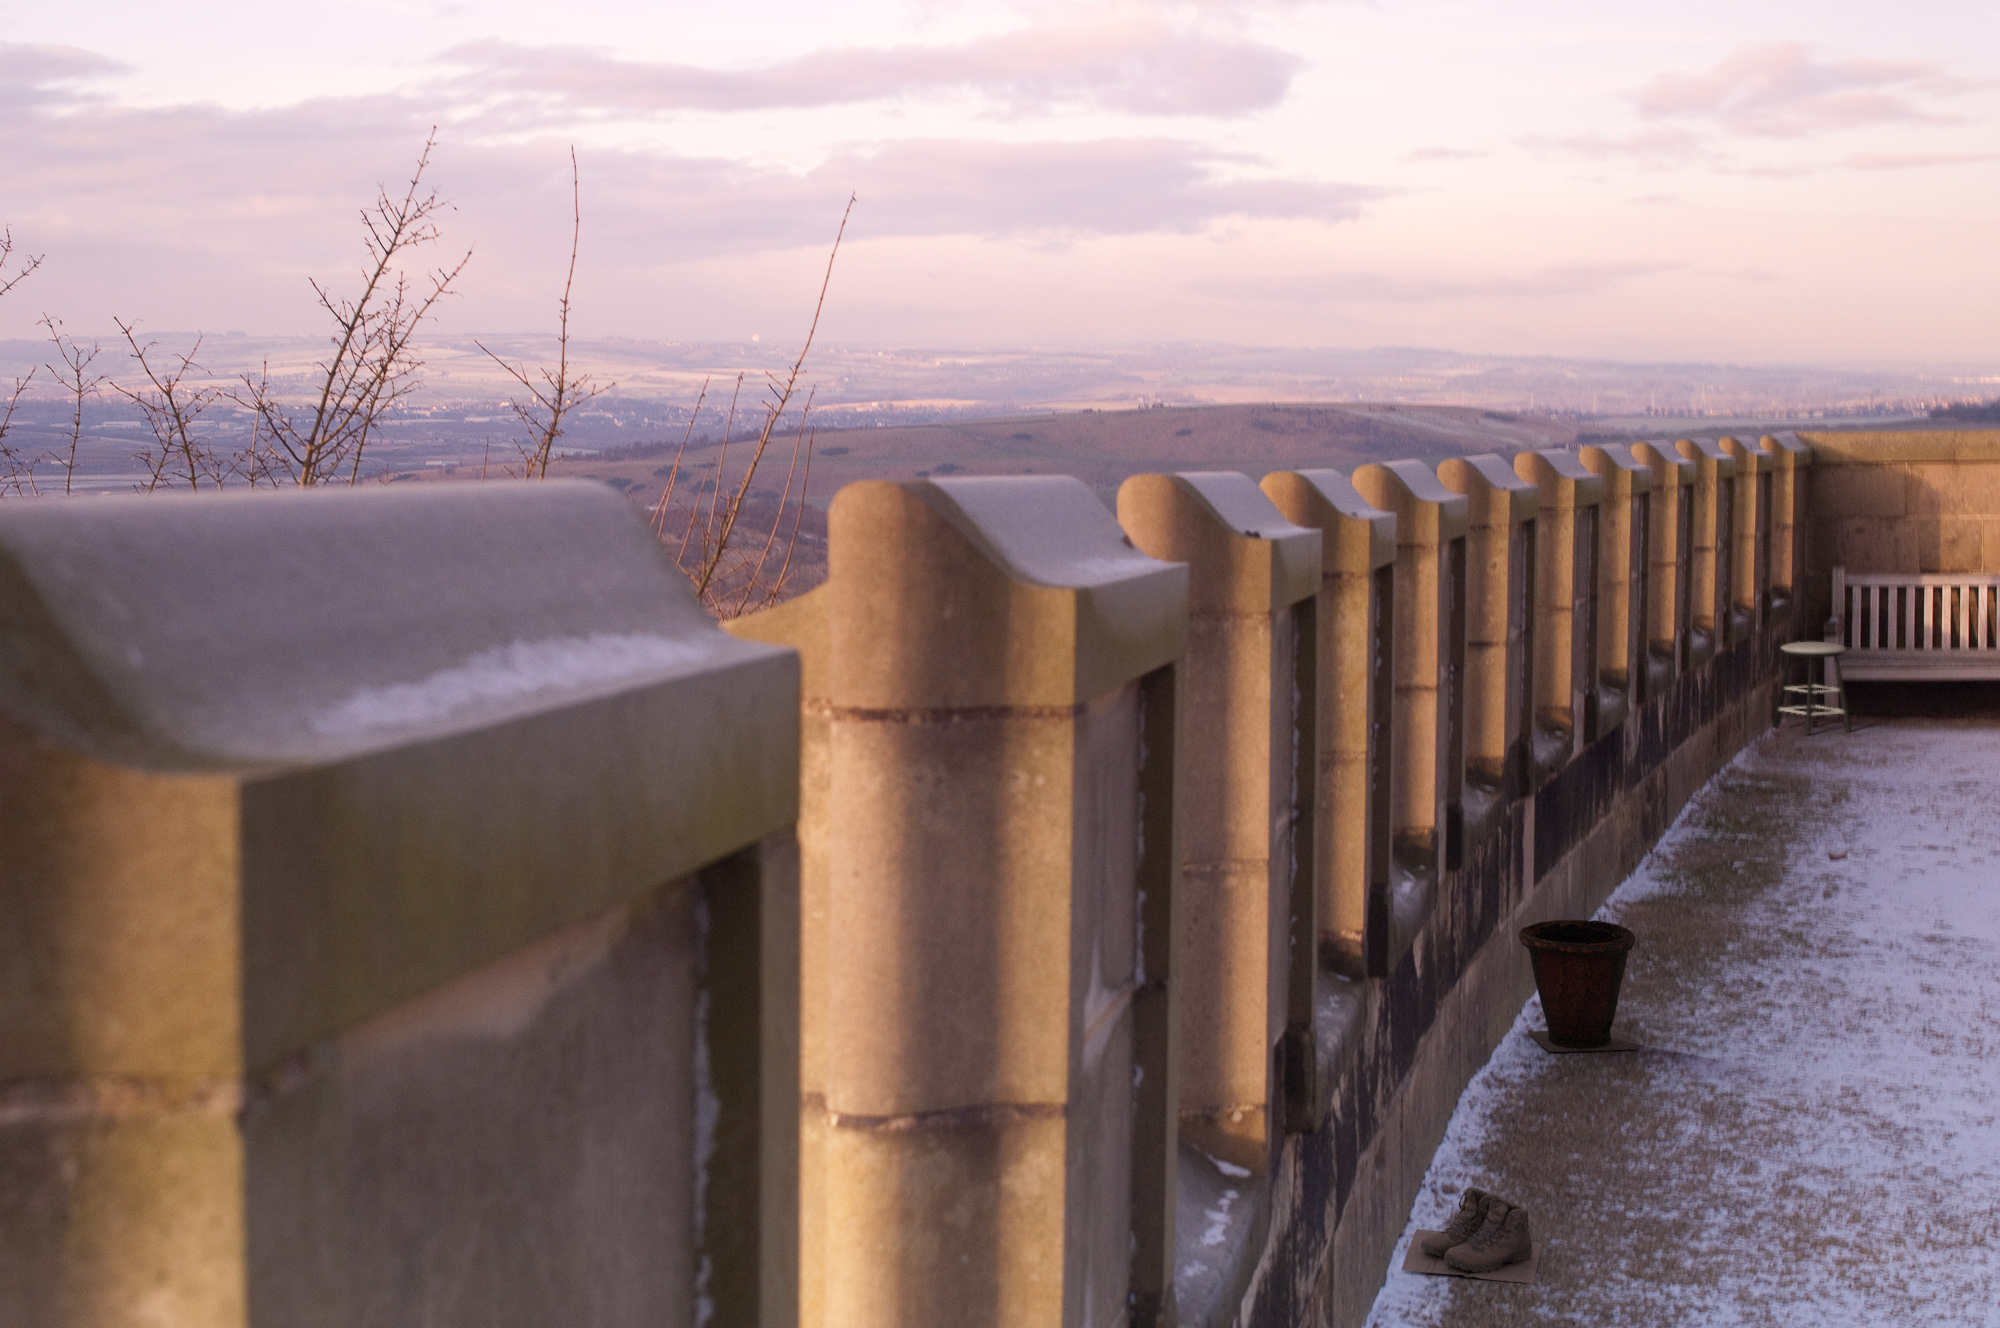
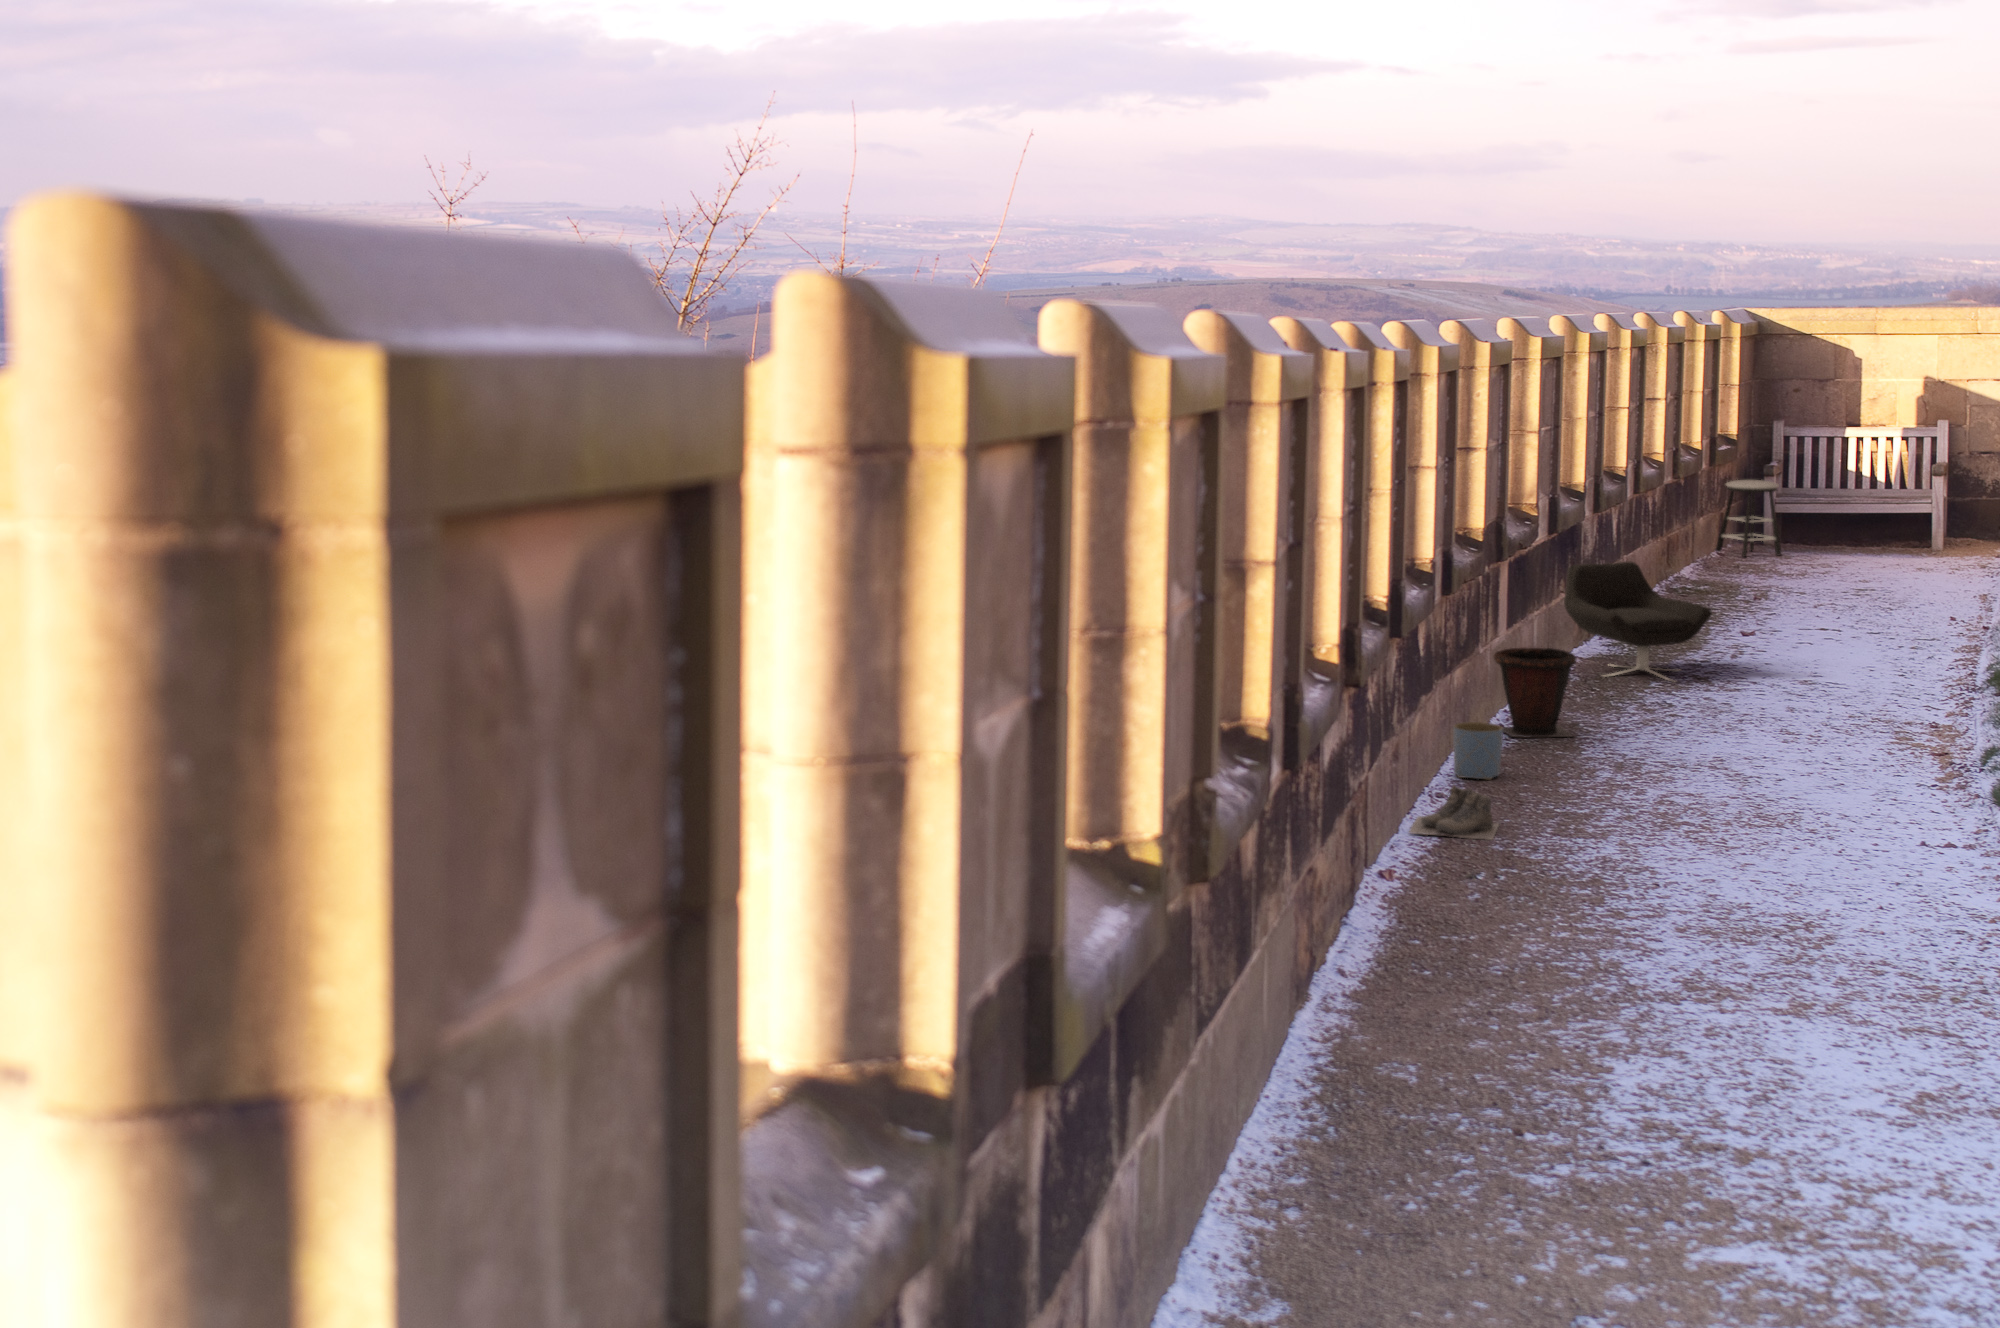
lounge chair: none [1606,775,1804,941] -> present [1564,561,1712,682]
planter: none [1466,1052,1539,1142] -> present [1453,722,1503,780]

